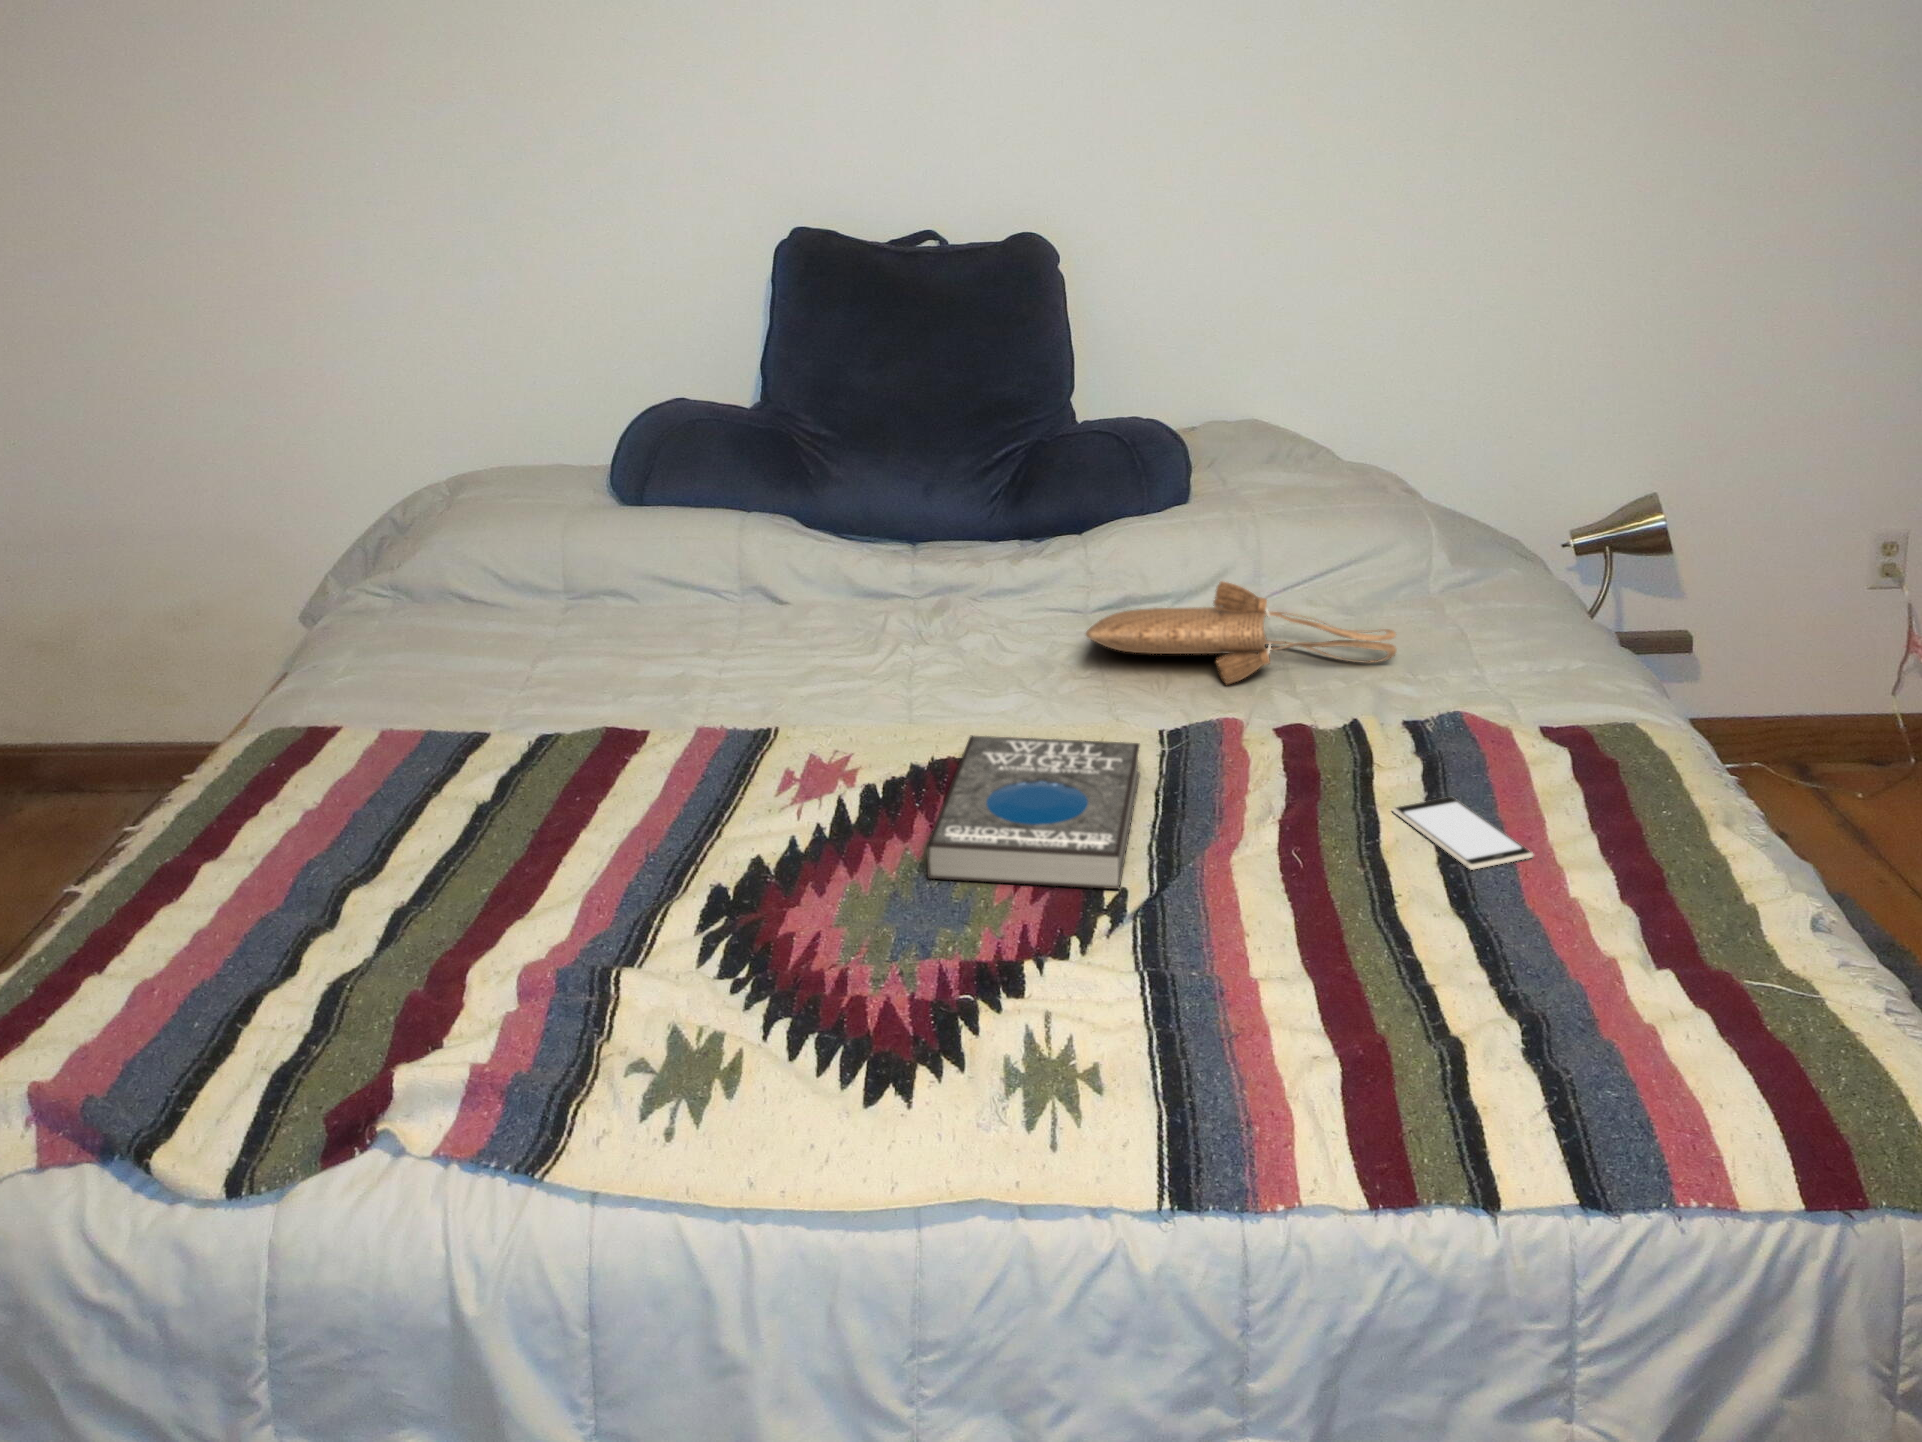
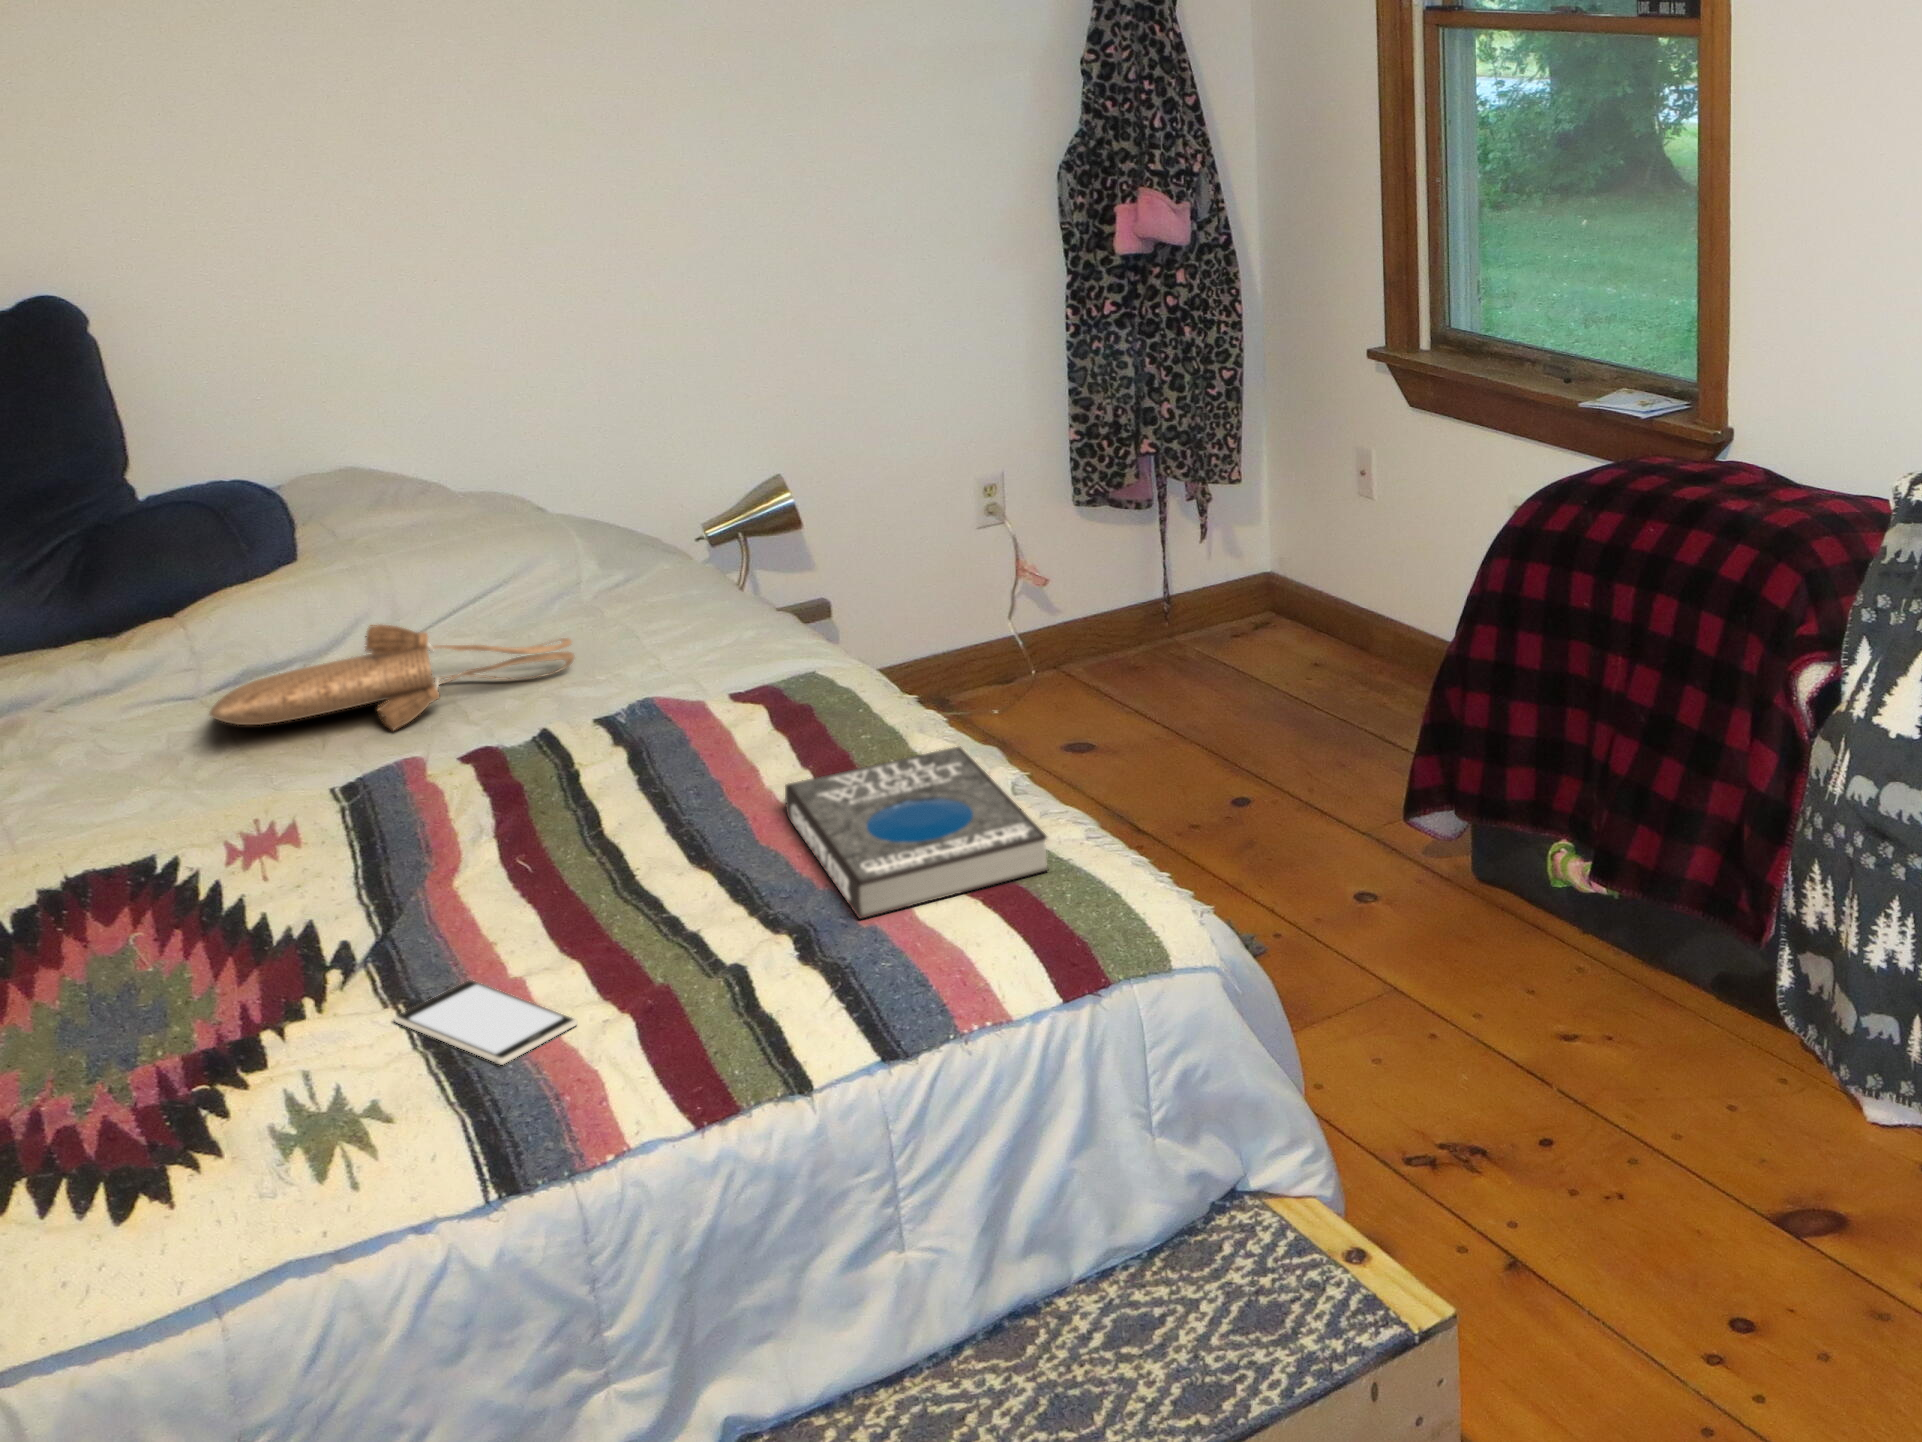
book: present [926,736,1140,889] -> present [785,747,1048,919]
smartphone: present [1393,797,1533,870] -> present [394,980,577,1064]

